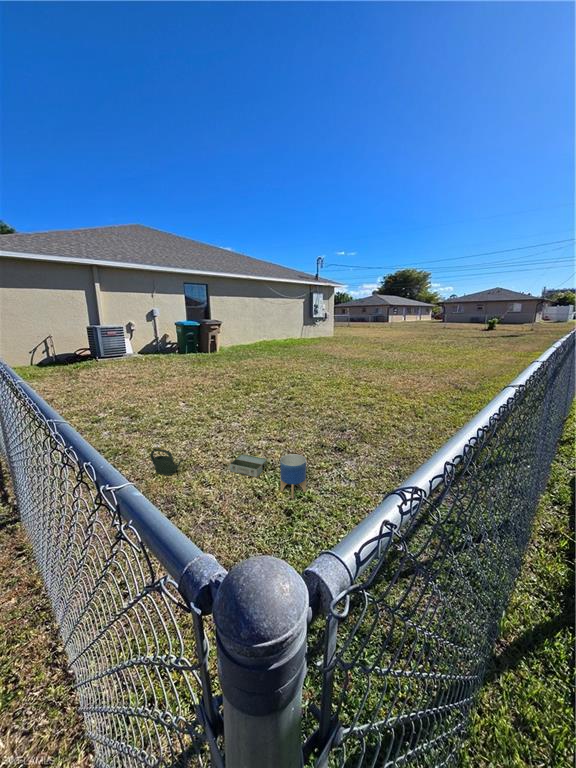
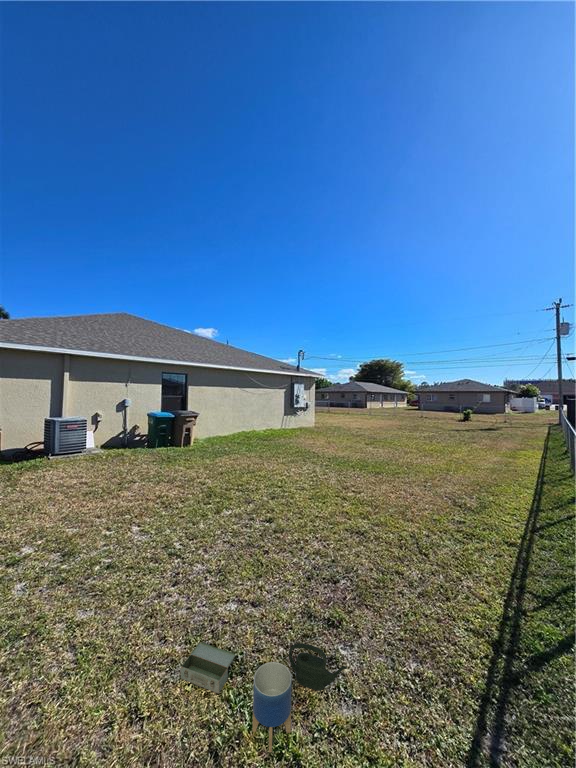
watering can: present [150,449,183,475] -> present [289,643,347,691]

